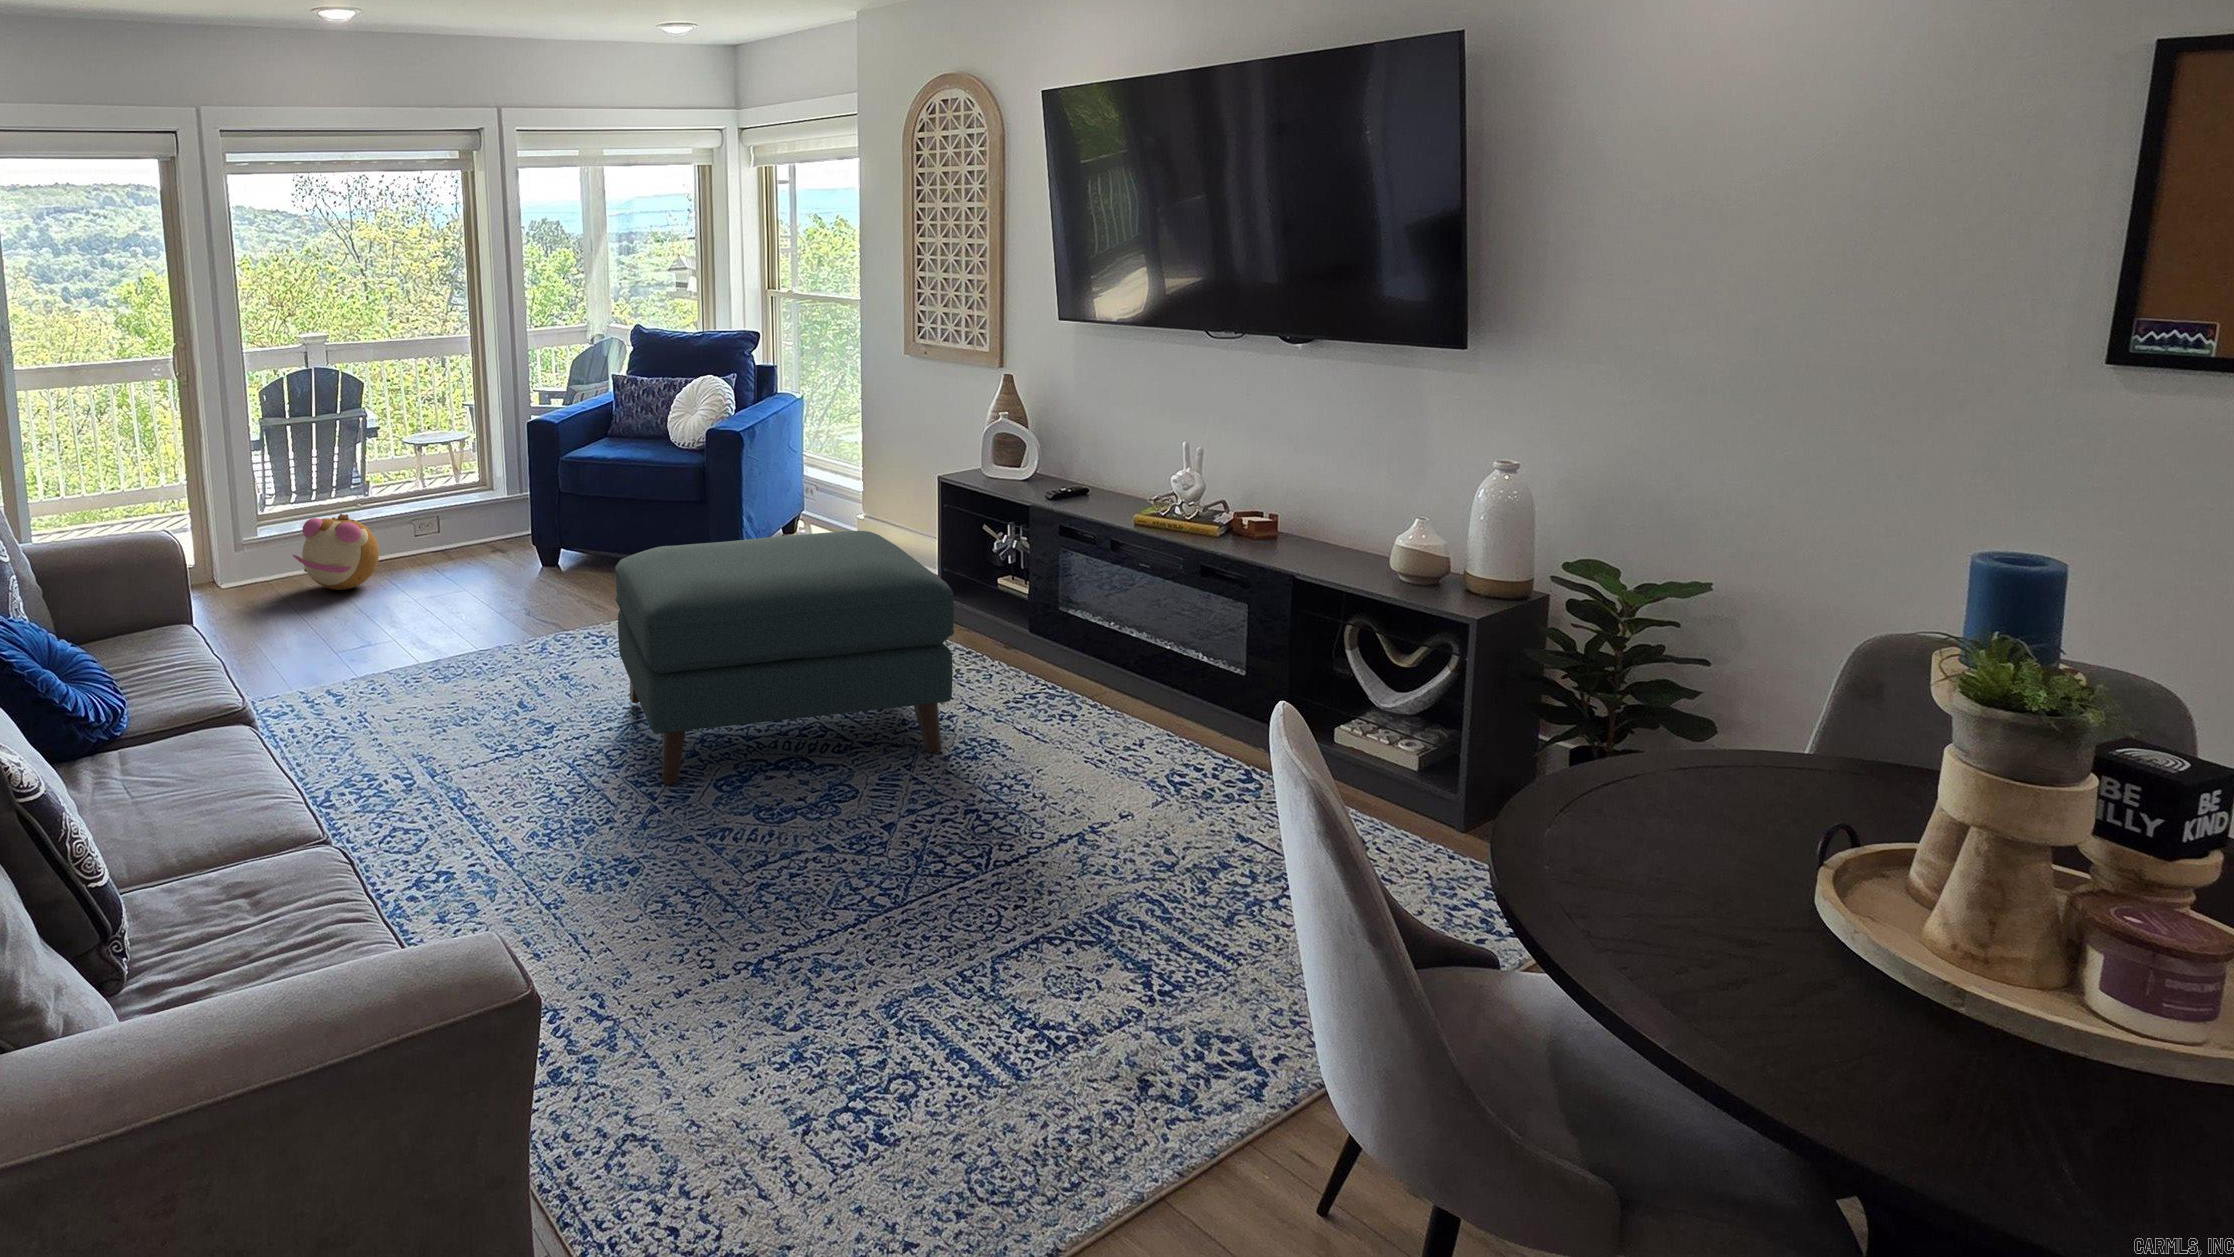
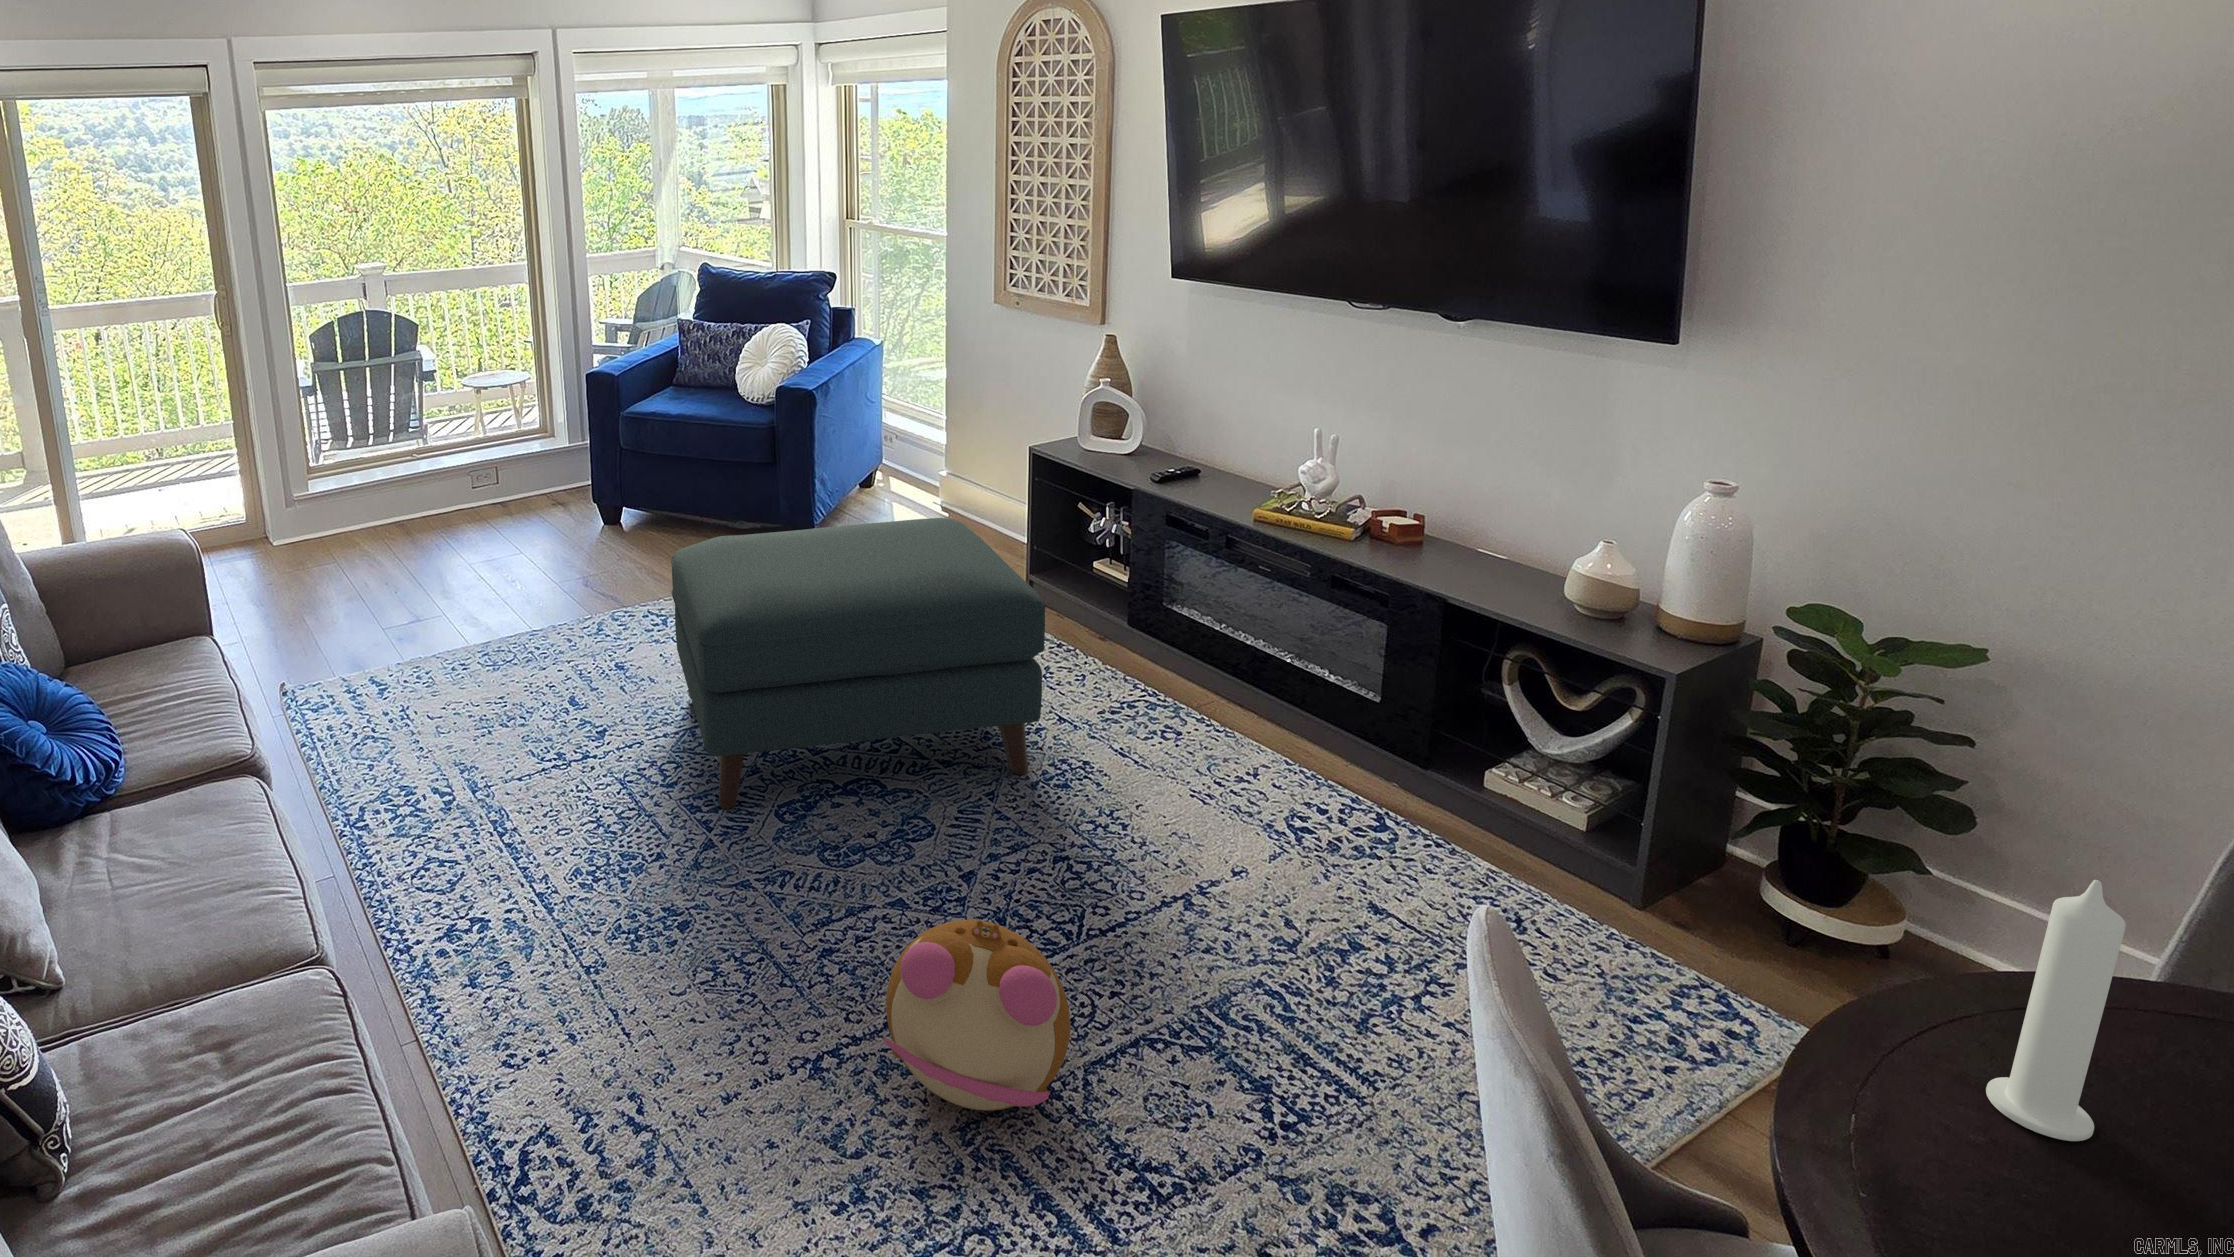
plush toy: present [293,514,379,590] -> present [883,920,1071,1111]
candle: none [1643,639,1715,840] -> present [1986,880,2126,1141]

